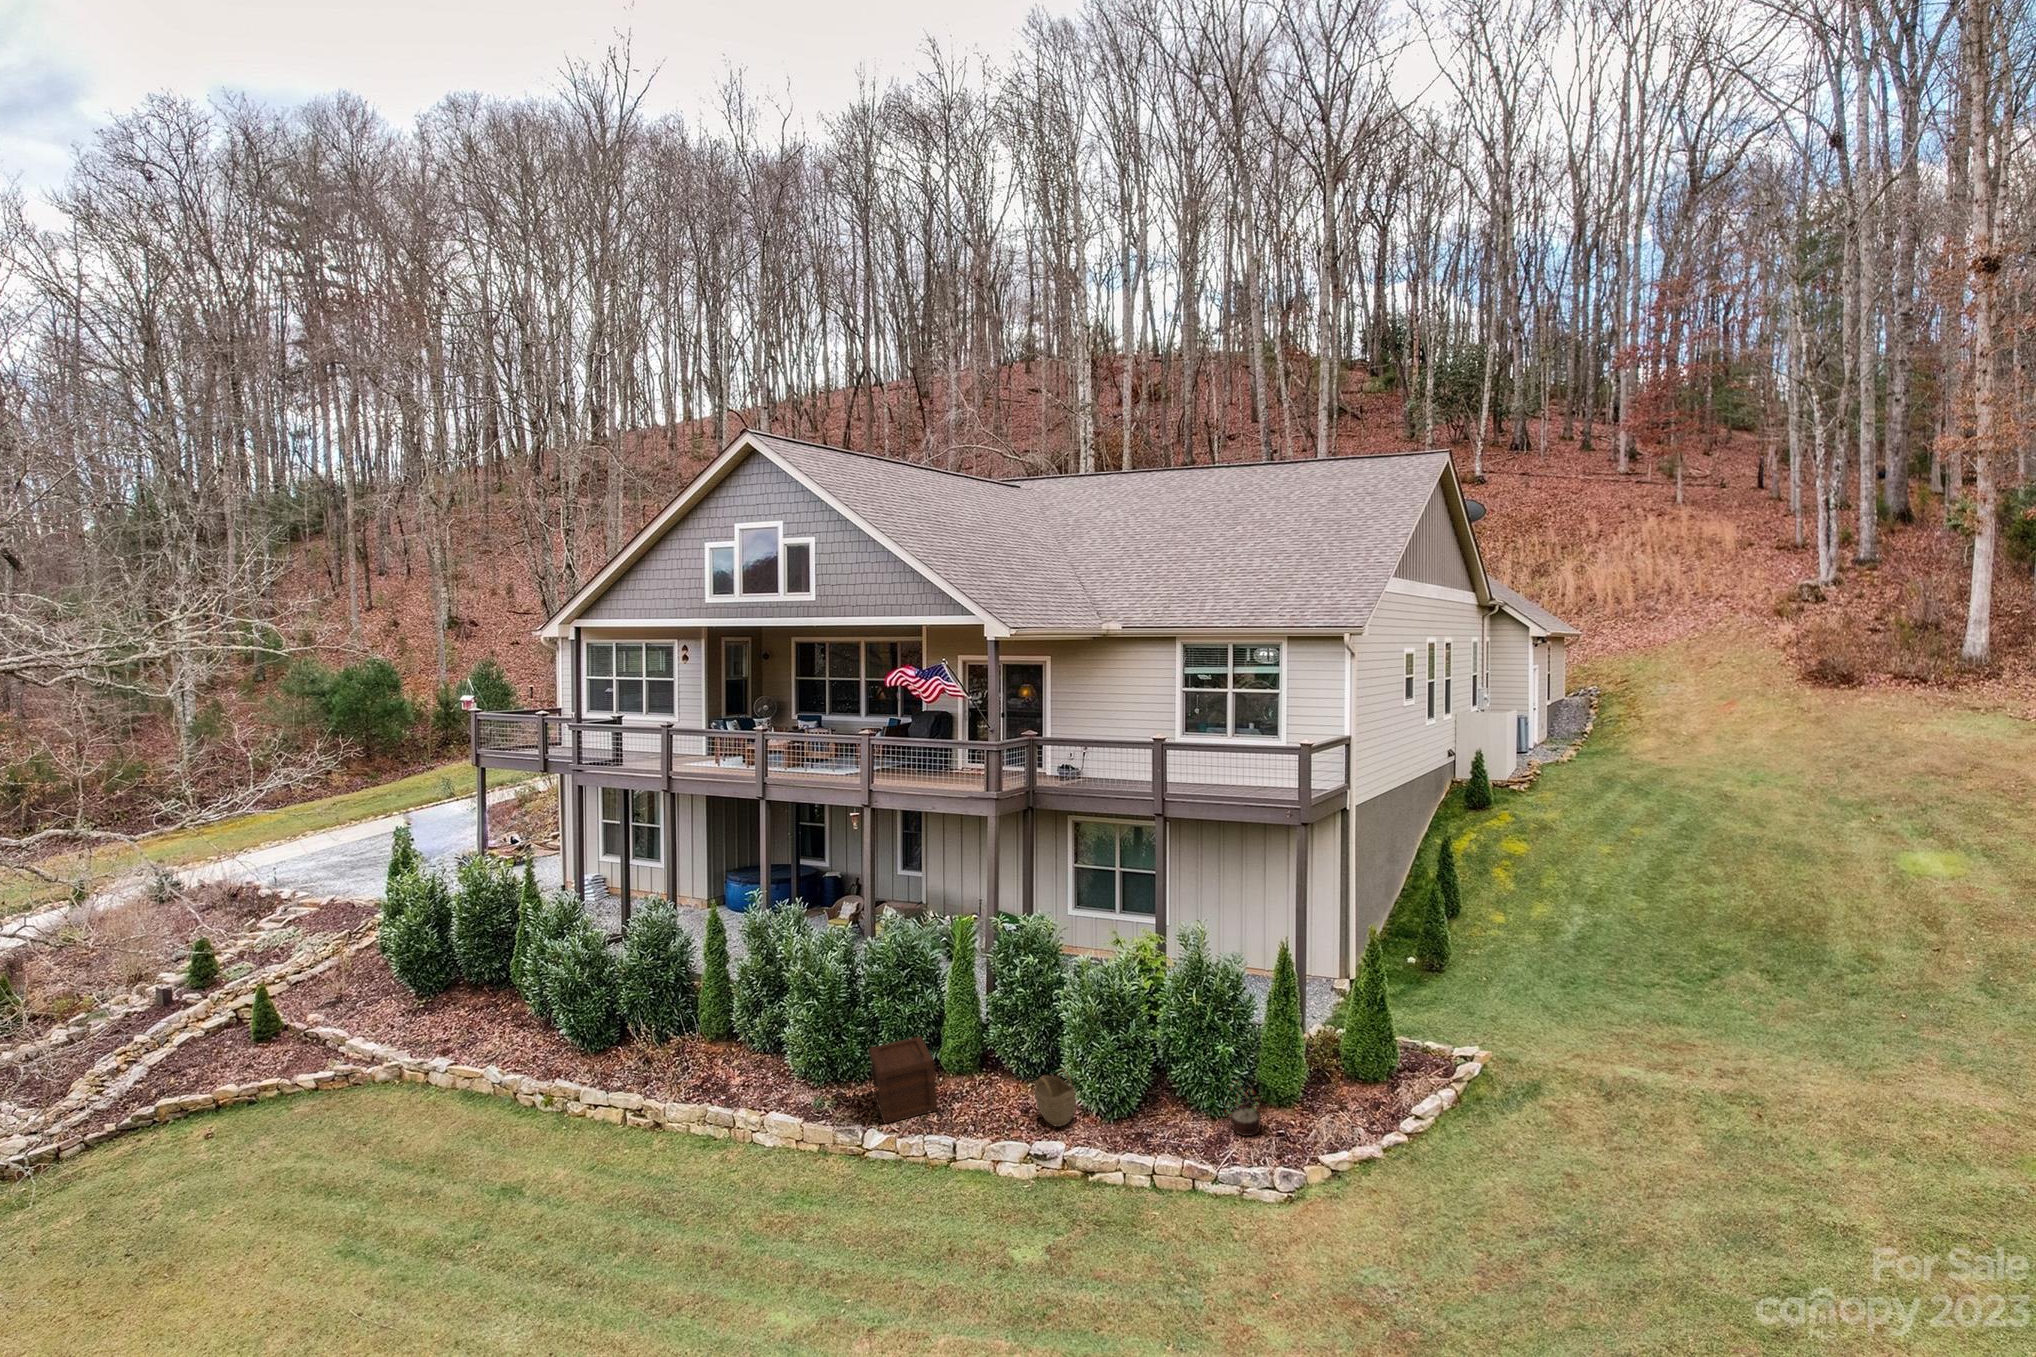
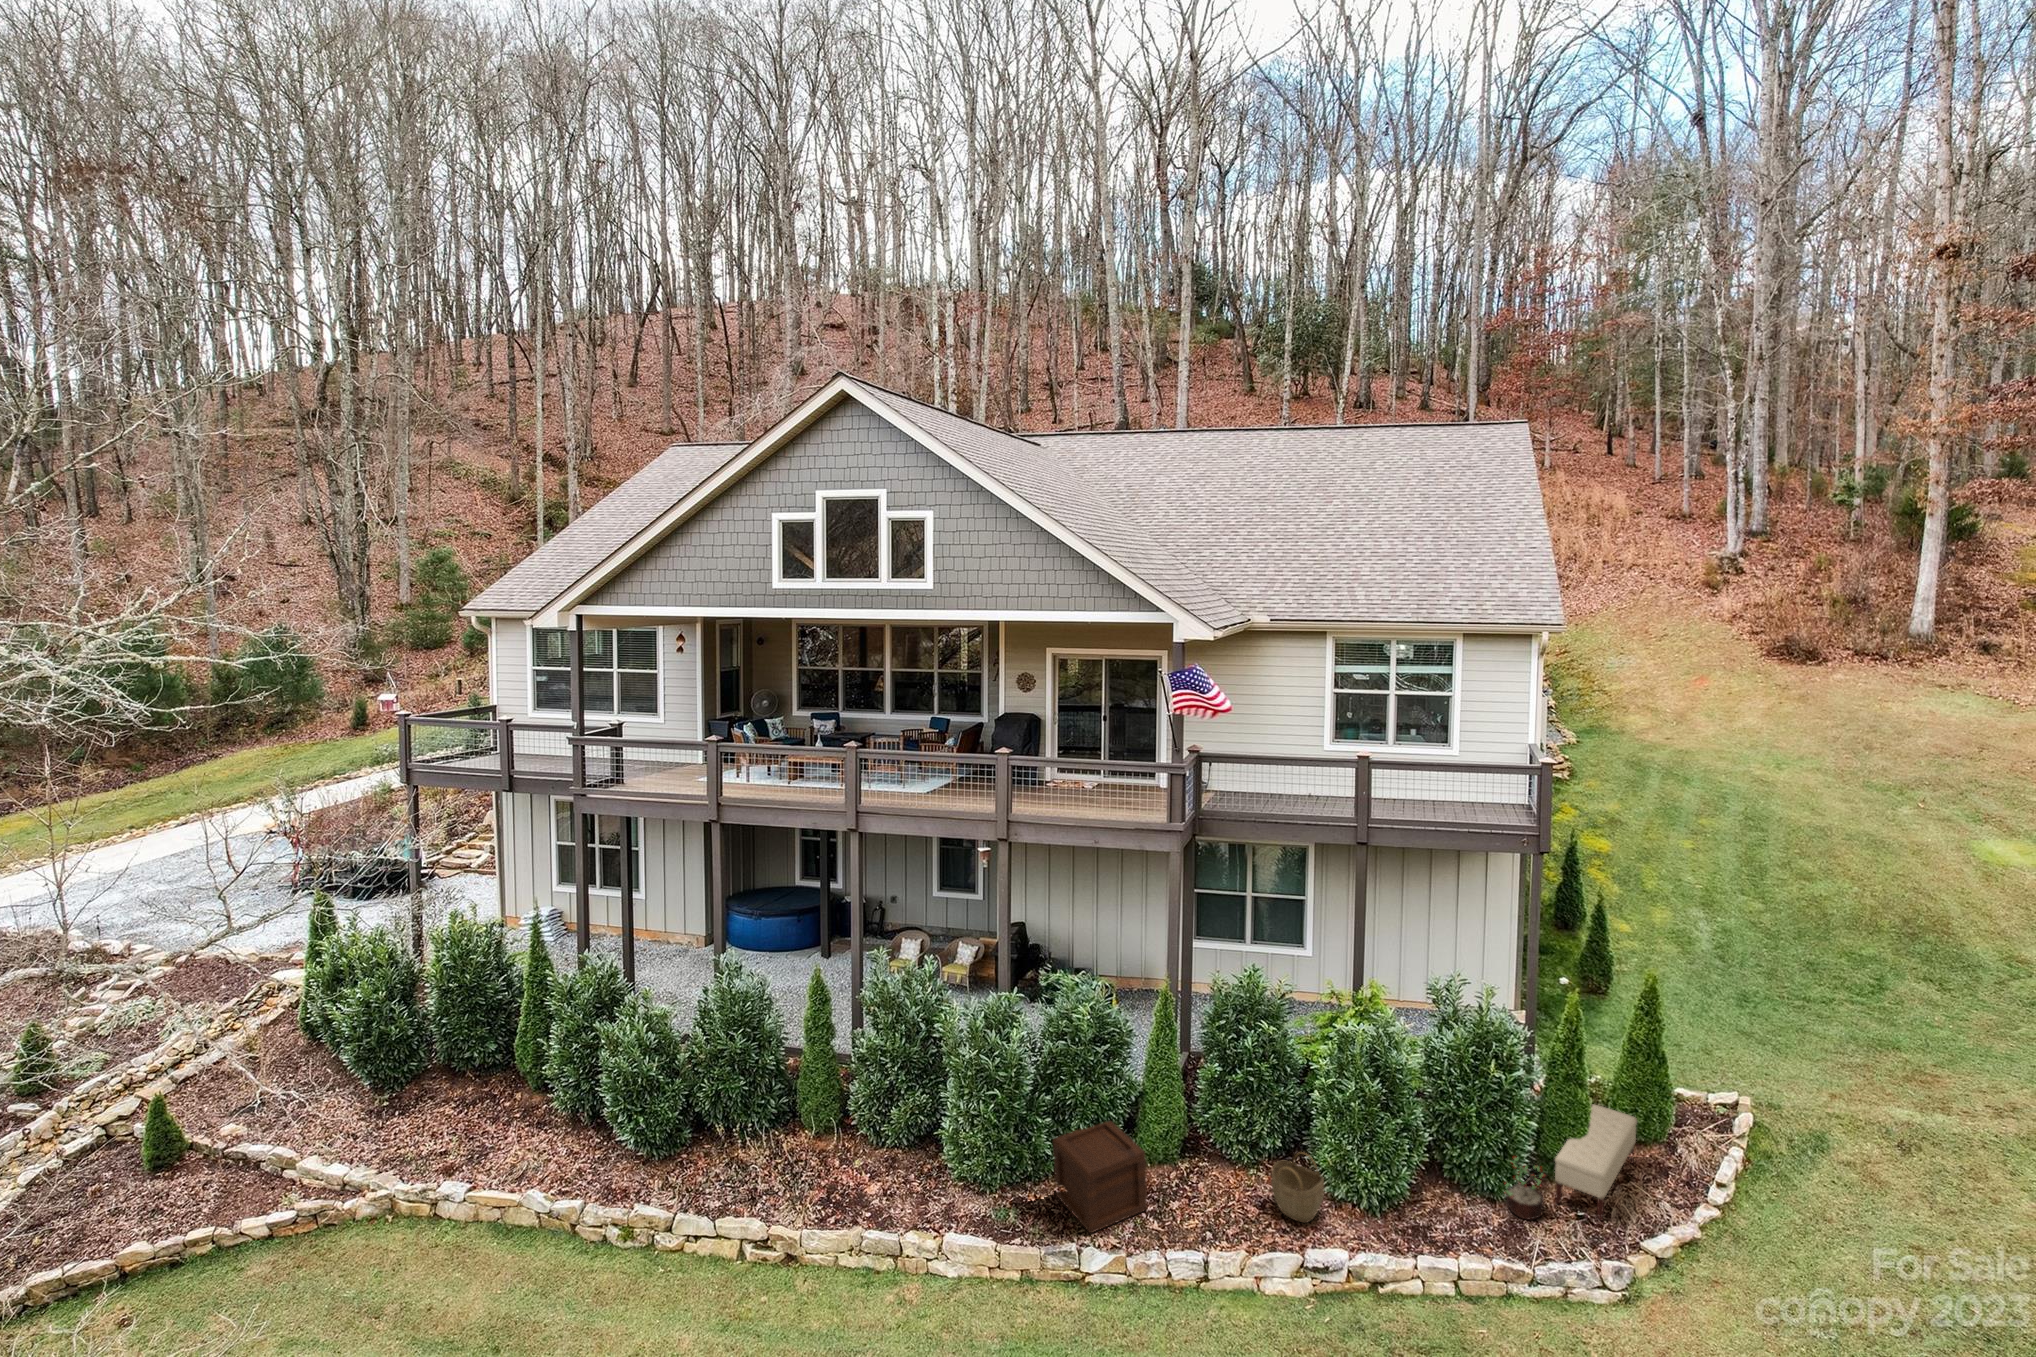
bench: none [1273,1047,1369,1141] -> present [1555,1104,1637,1220]

